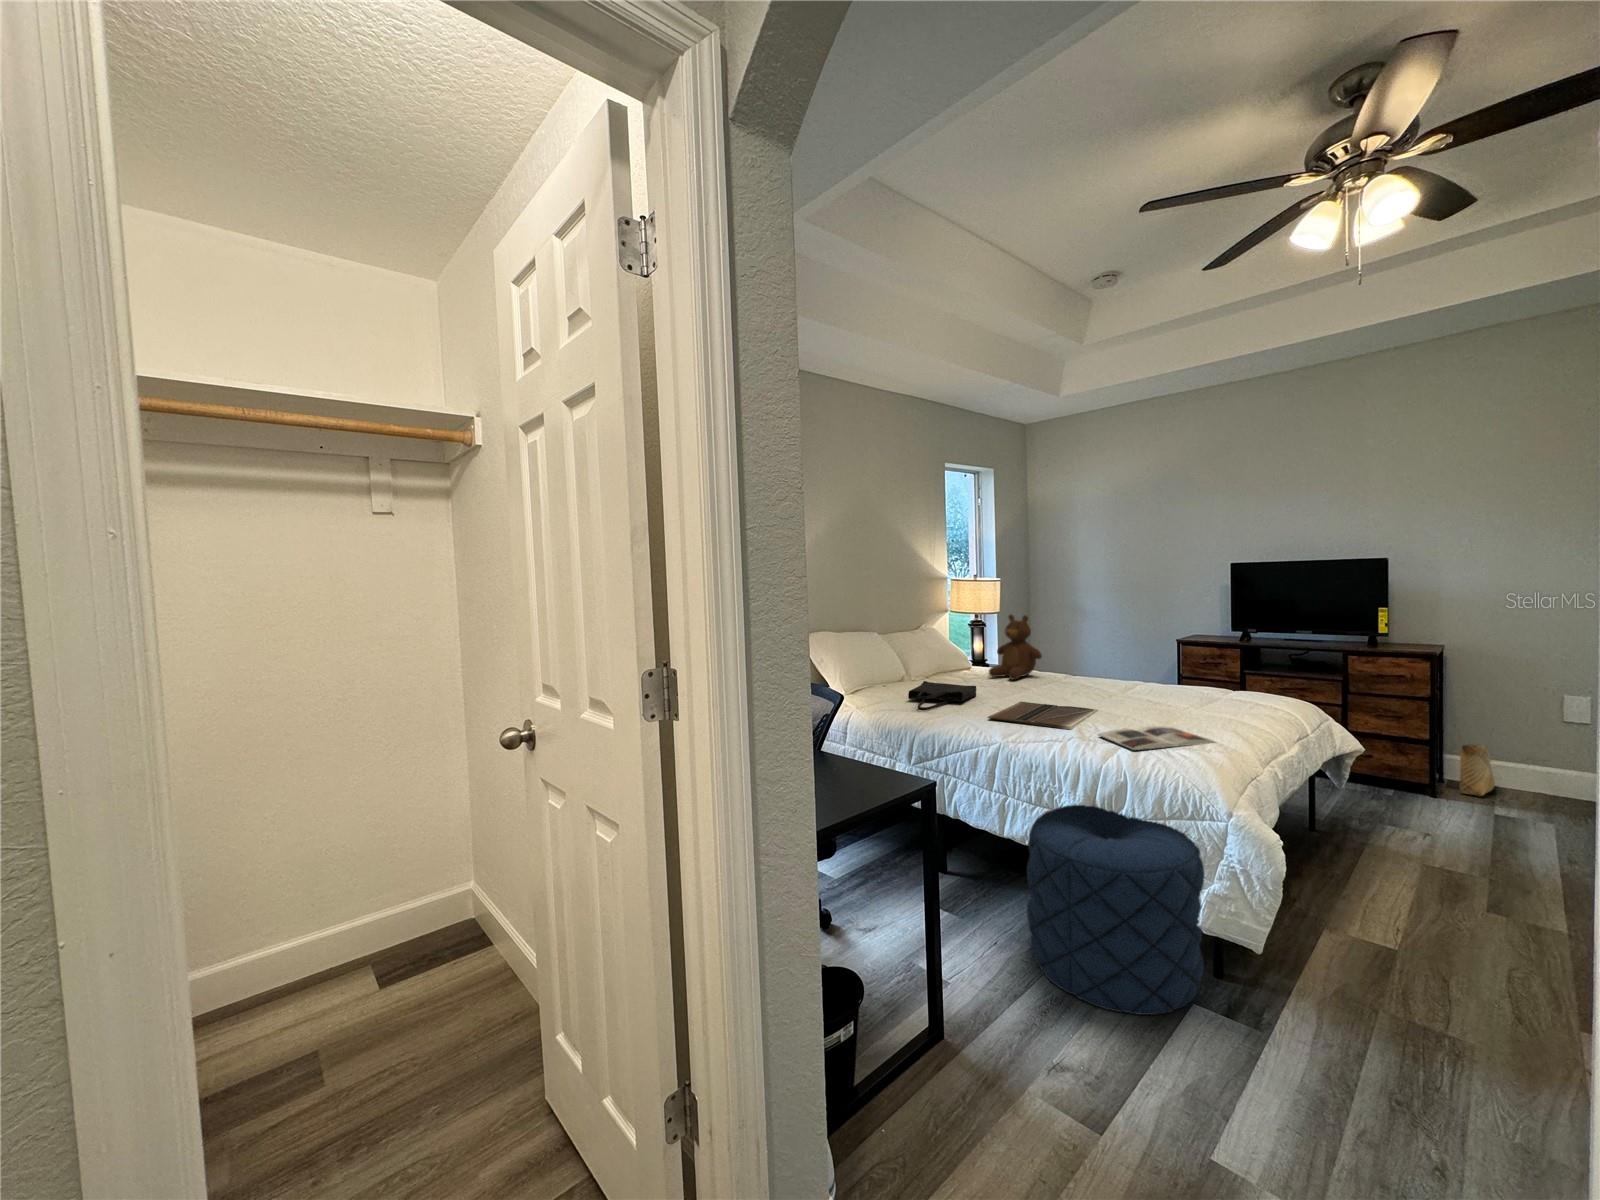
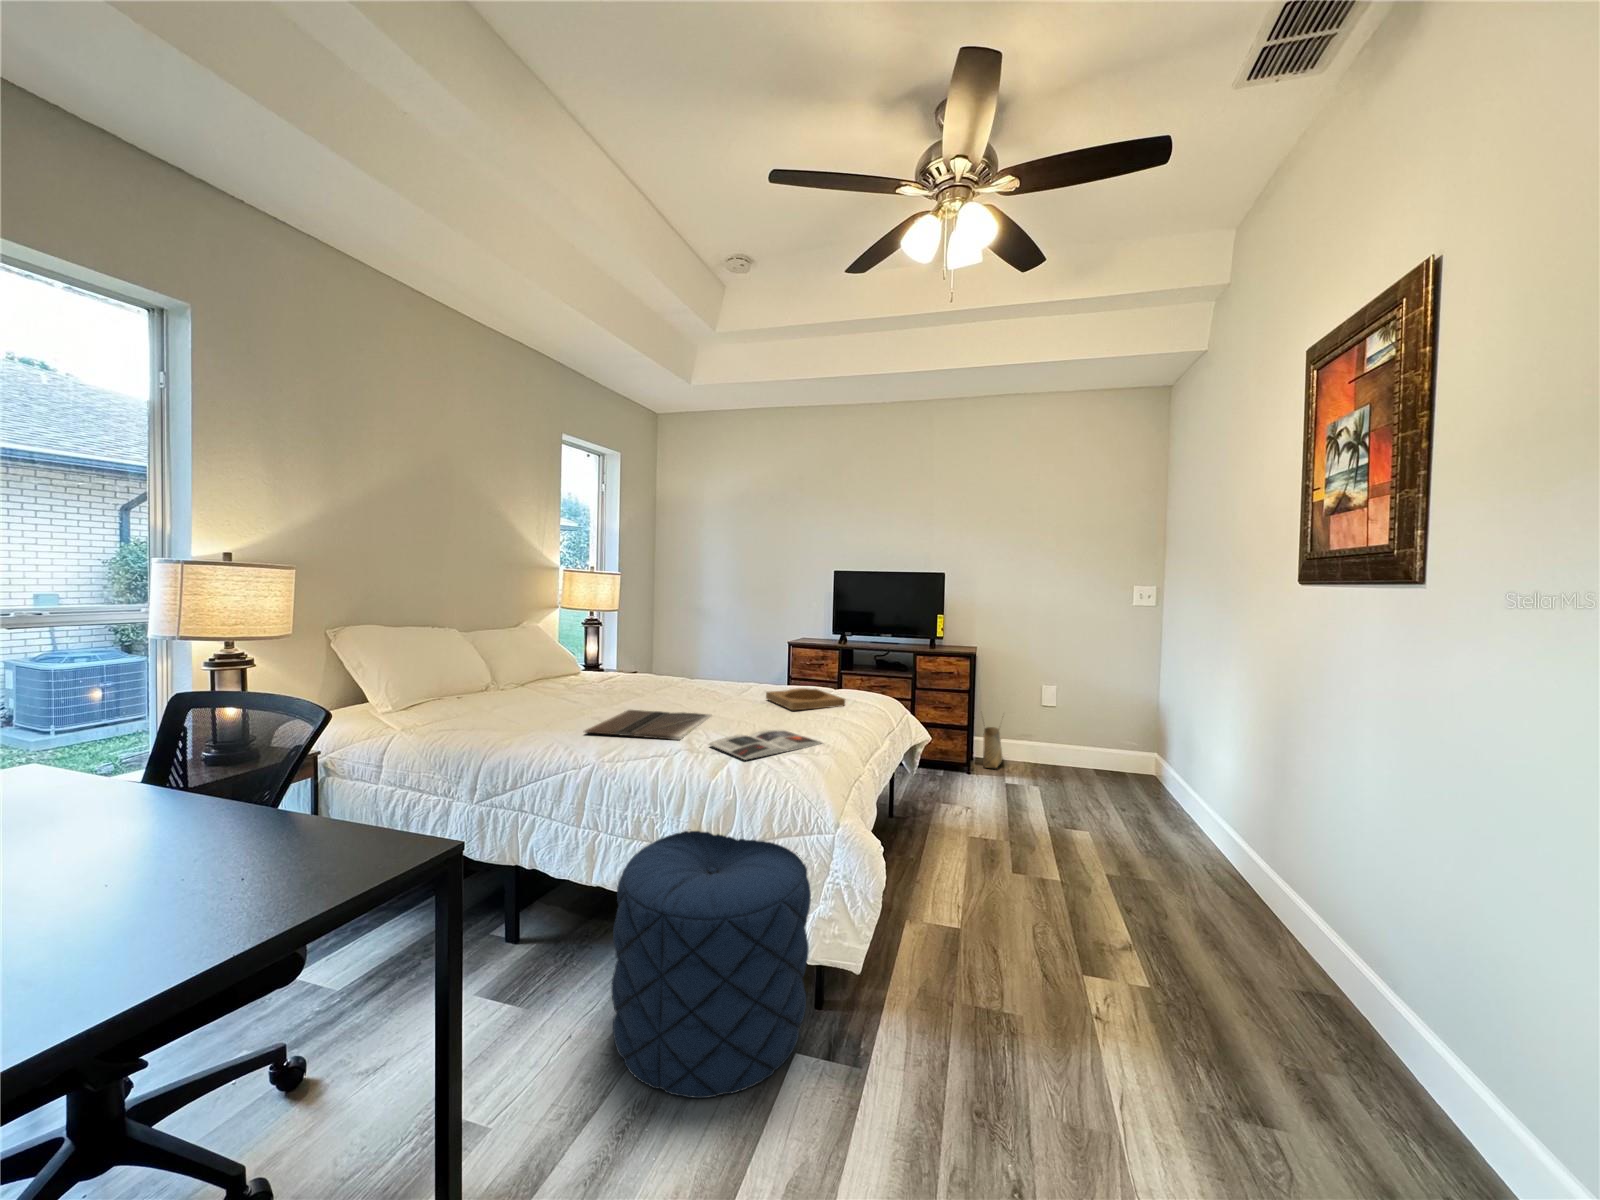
teddy bear: present [989,615,1042,680] -> none [598,610,659,685]
tote bag: present [908,681,976,711] -> none [485,689,578,728]
tray: none [1153,690,1244,710] -> present [766,688,845,710]

